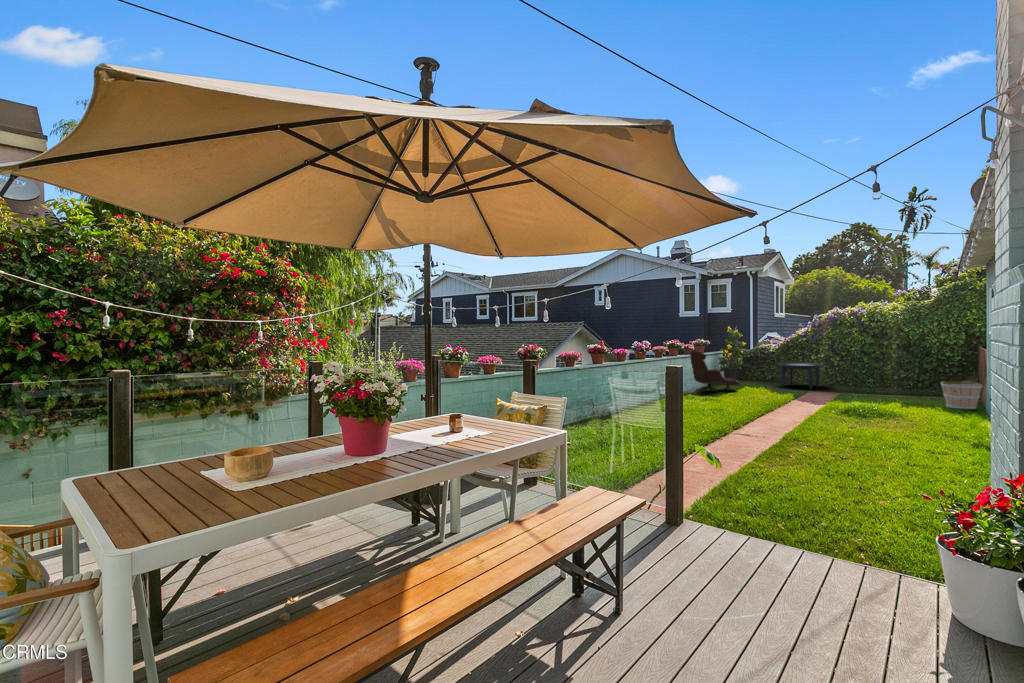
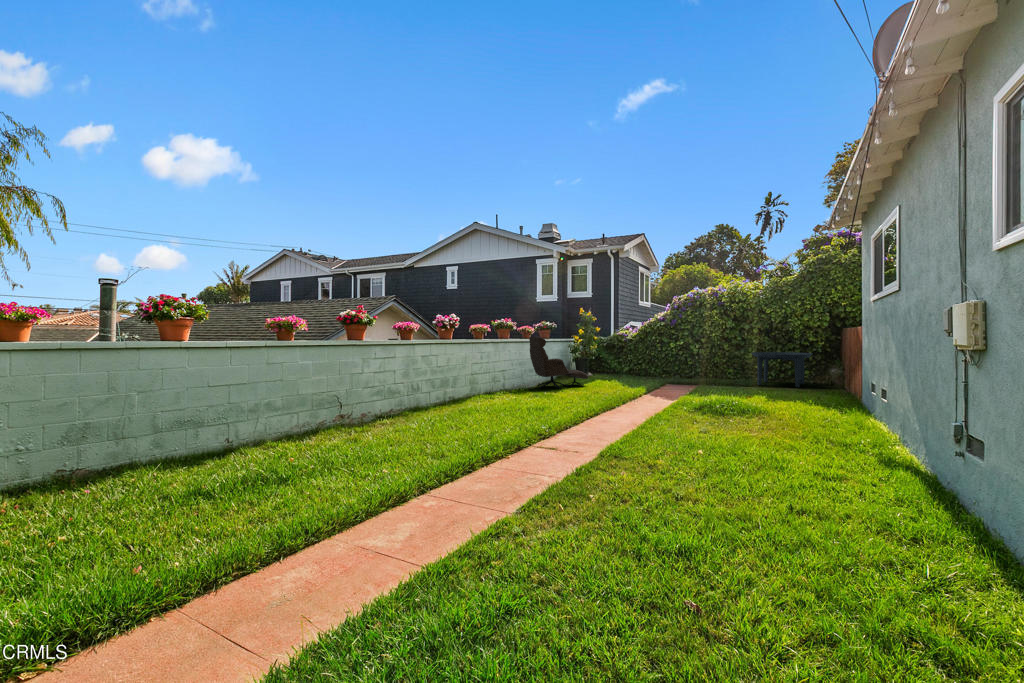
round table: present [778,363,824,389] -> present [751,352,812,387]
wooden bucket: present [941,381,982,409] -> none [808,367,854,402]

